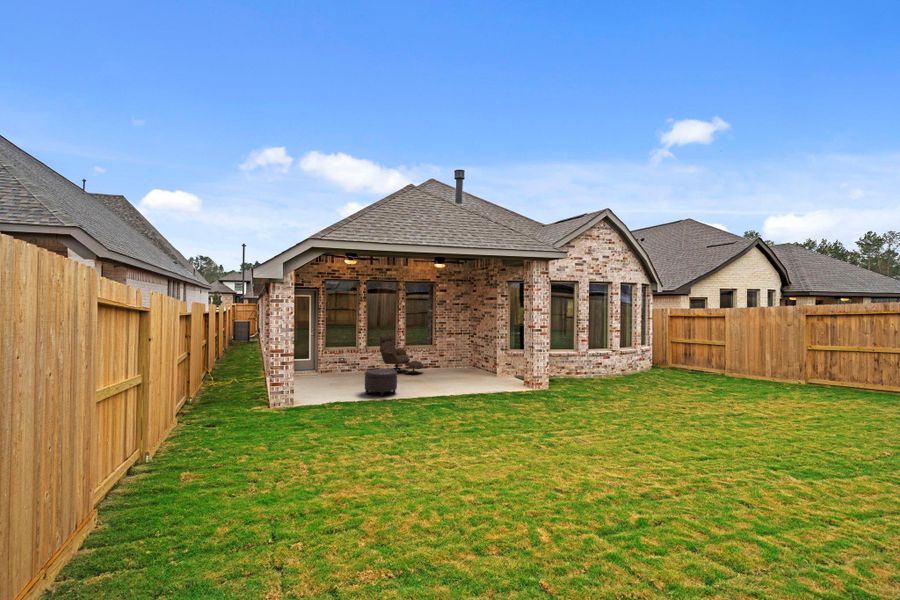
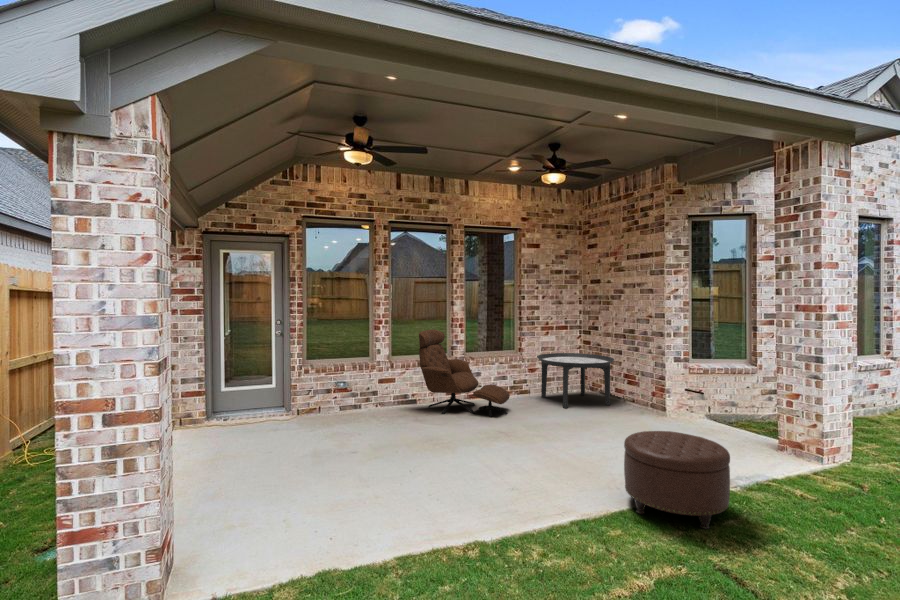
round table: none [441,347,479,373] -> present [537,353,614,408]
ottoman: present [365,369,397,396] -> present [624,431,730,529]

